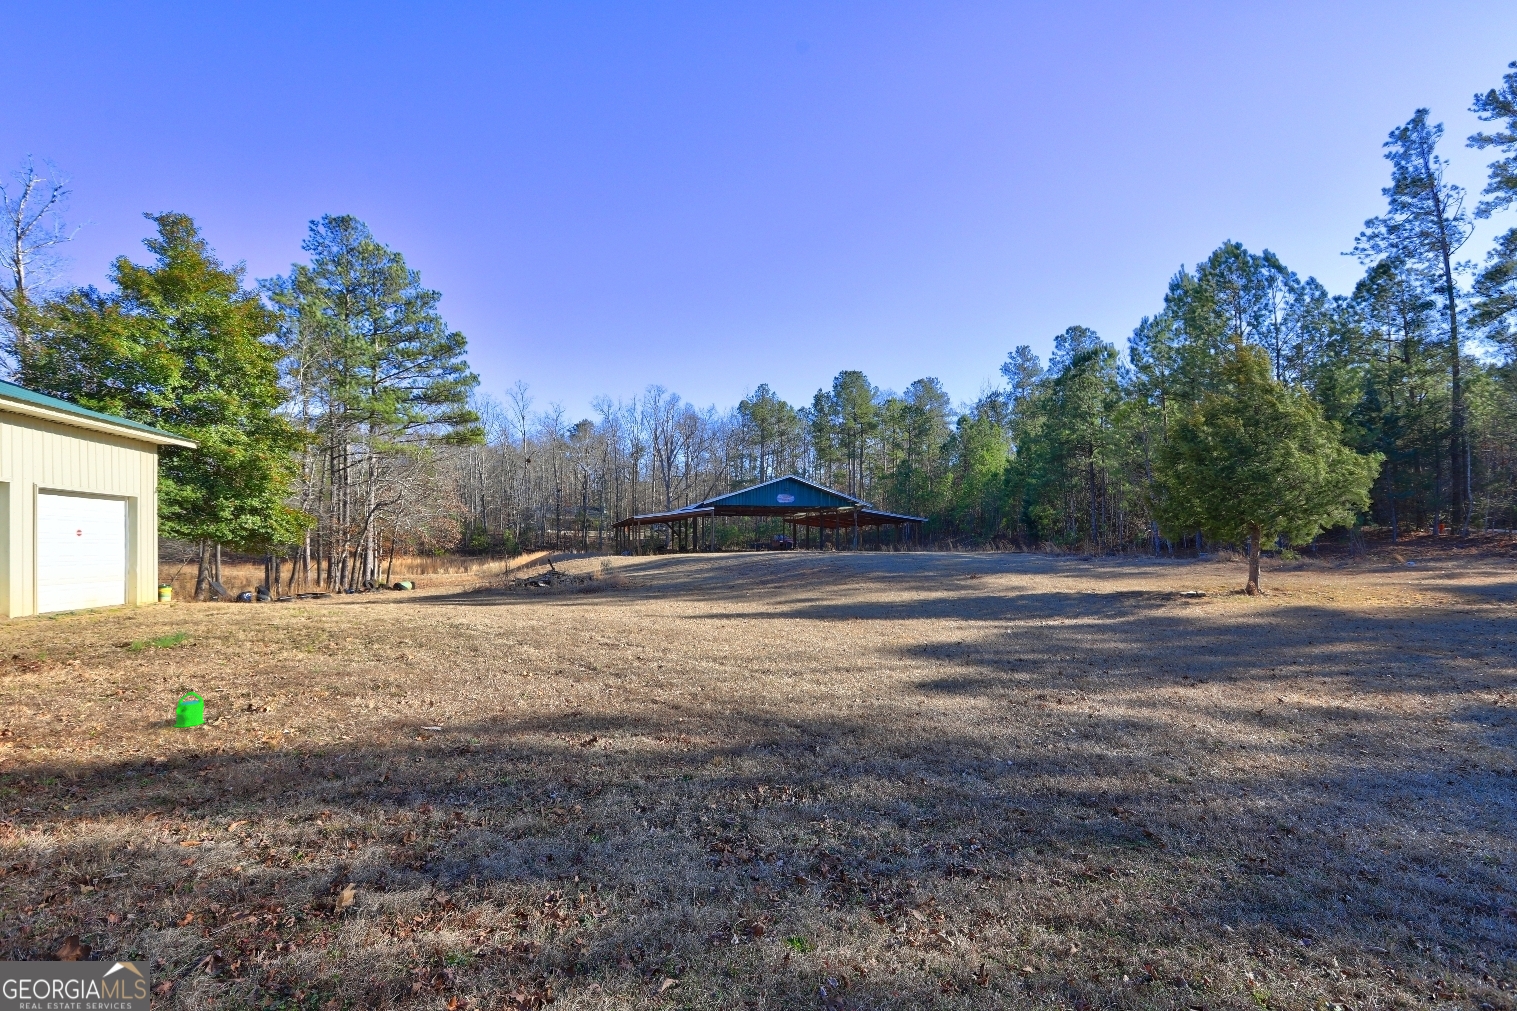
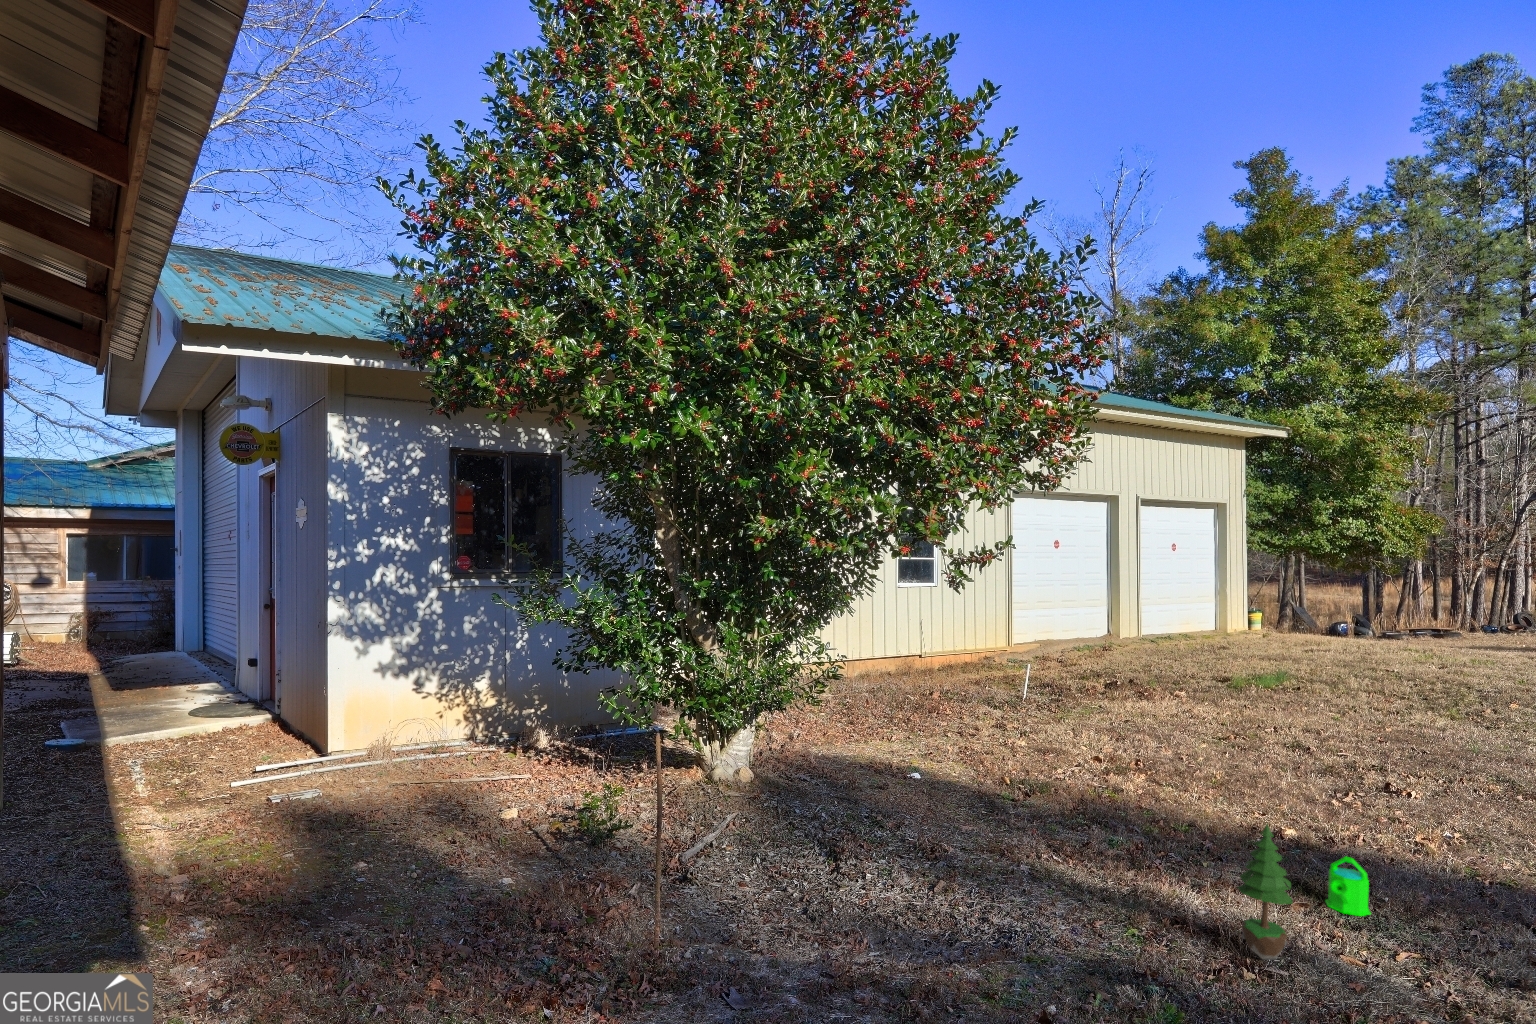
potted tree: none [94,670,140,762] -> present [1238,825,1293,960]

